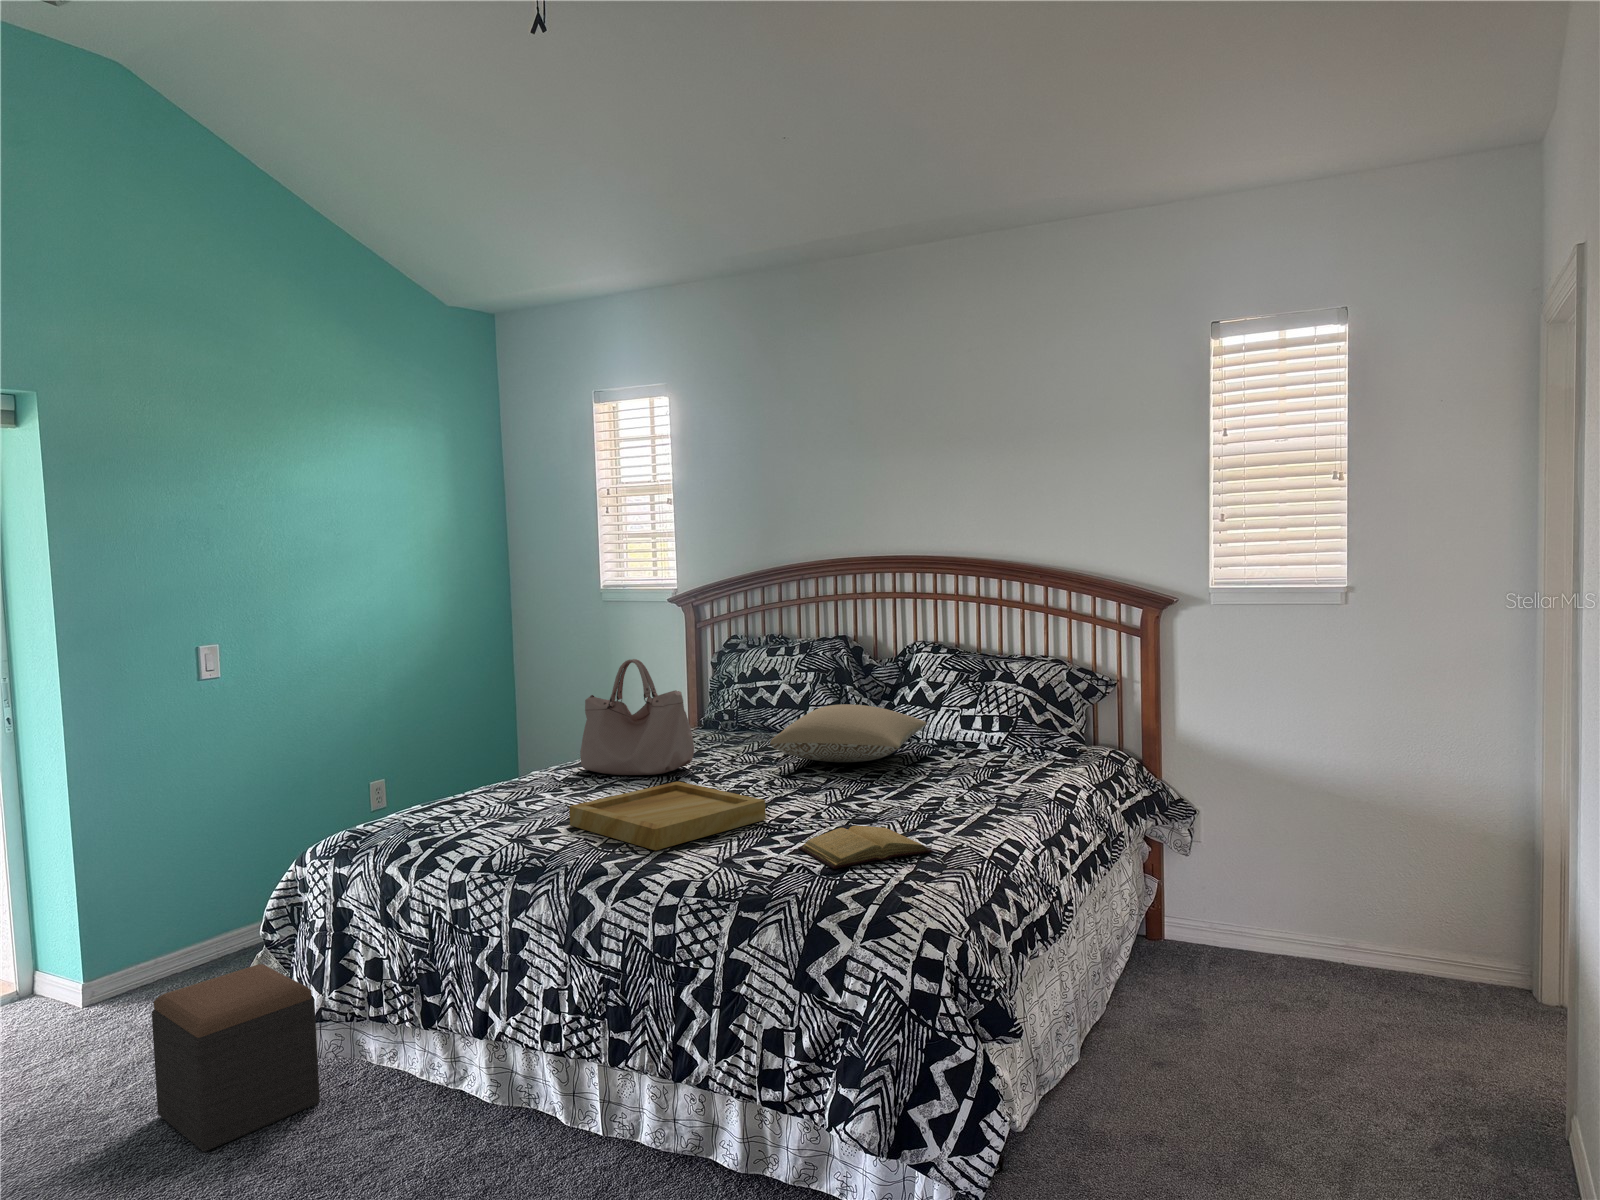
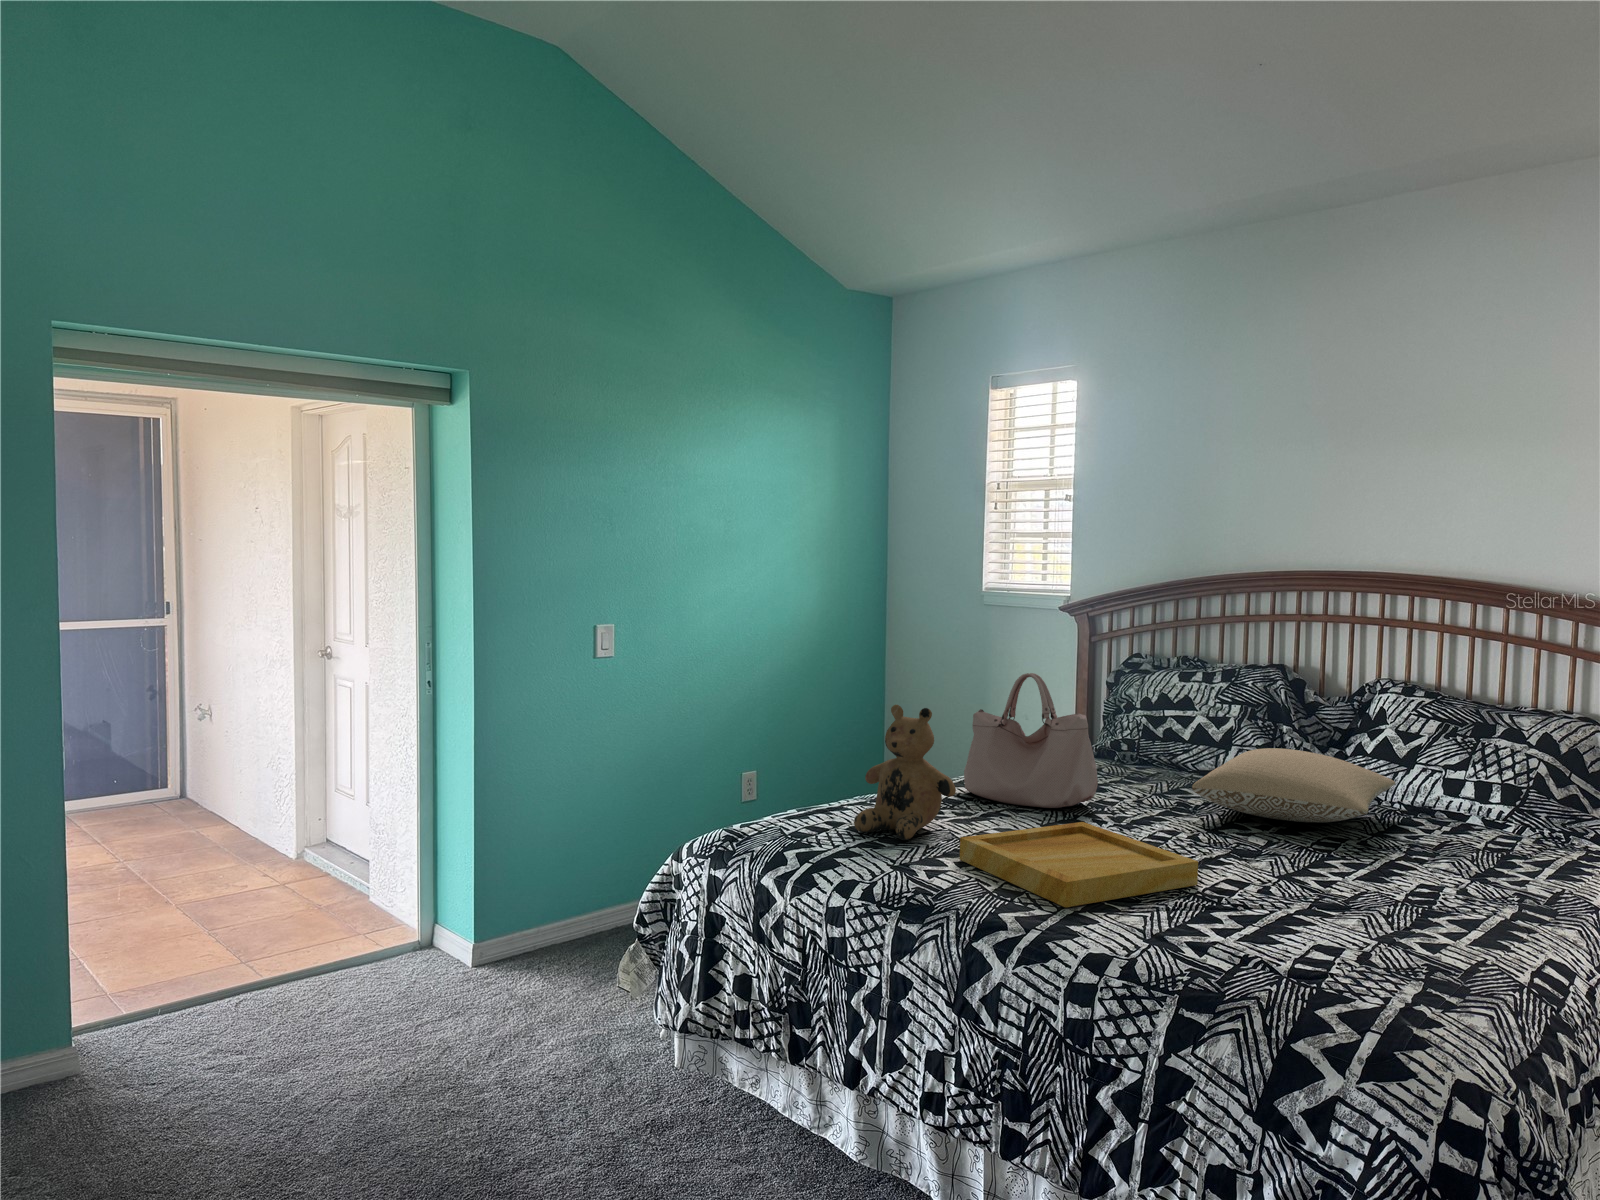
teddy bear: none [475,696,567,816] -> present [854,705,956,840]
book: present [798,826,933,869] -> none [1249,913,1443,969]
footstool: present [152,964,320,1152] -> none [530,958,681,1148]

